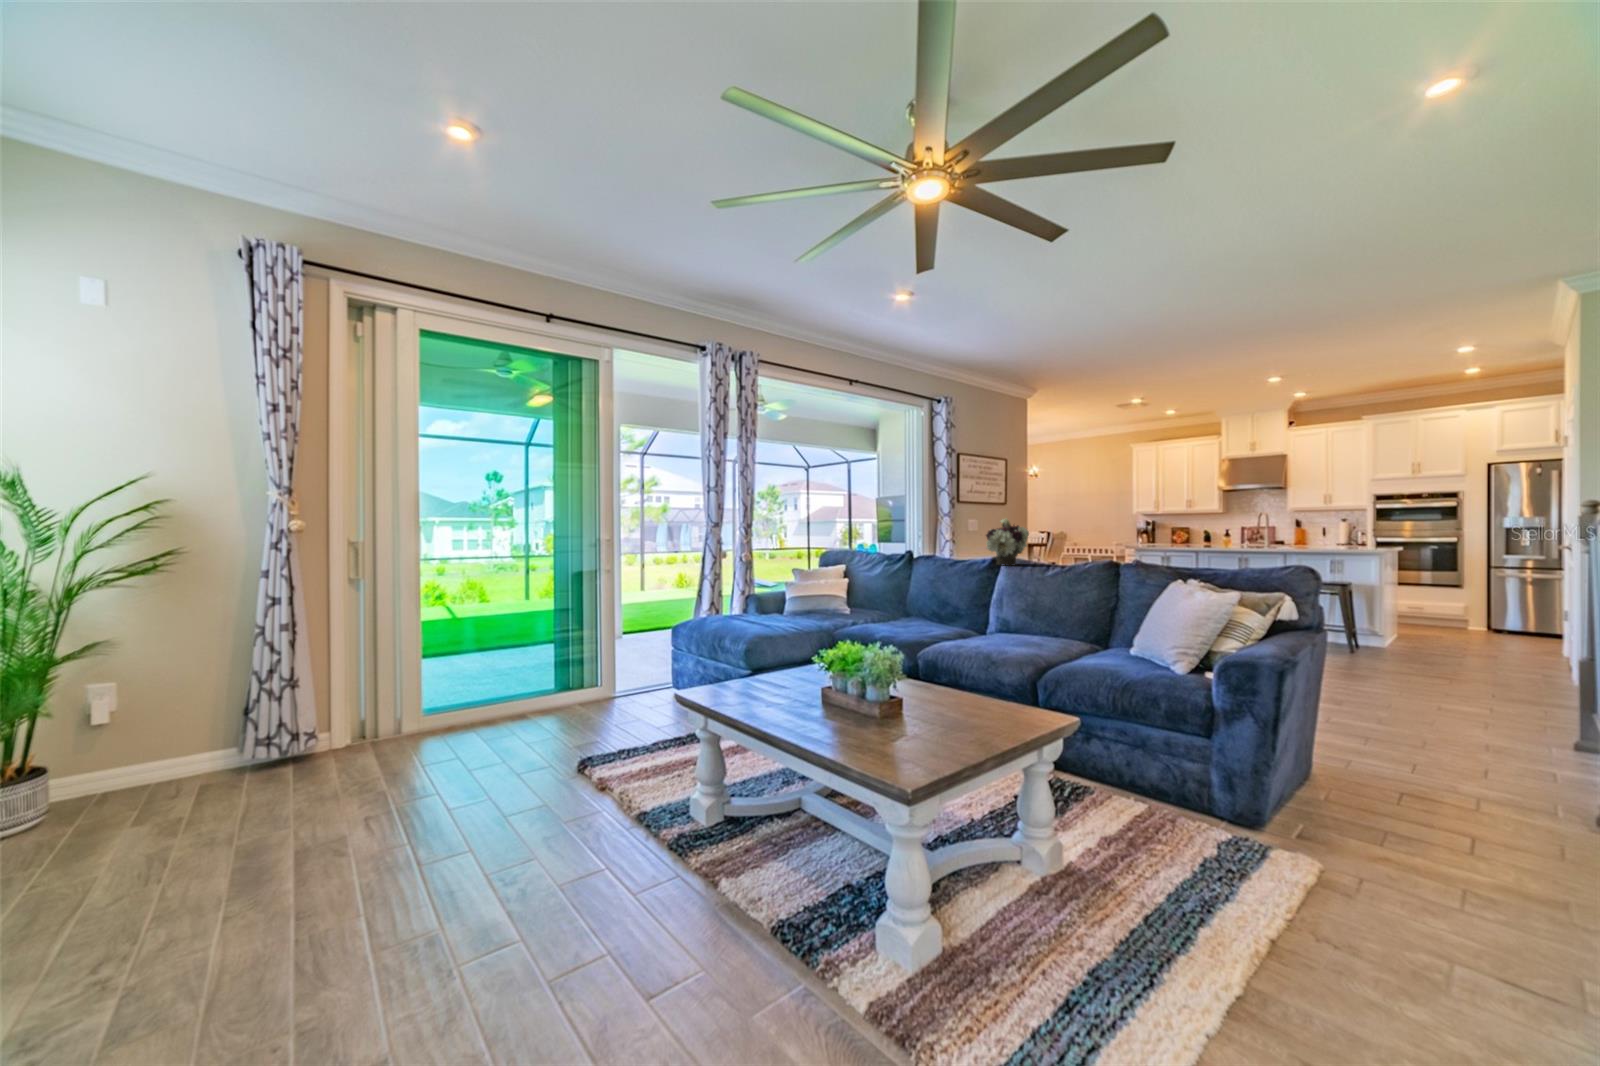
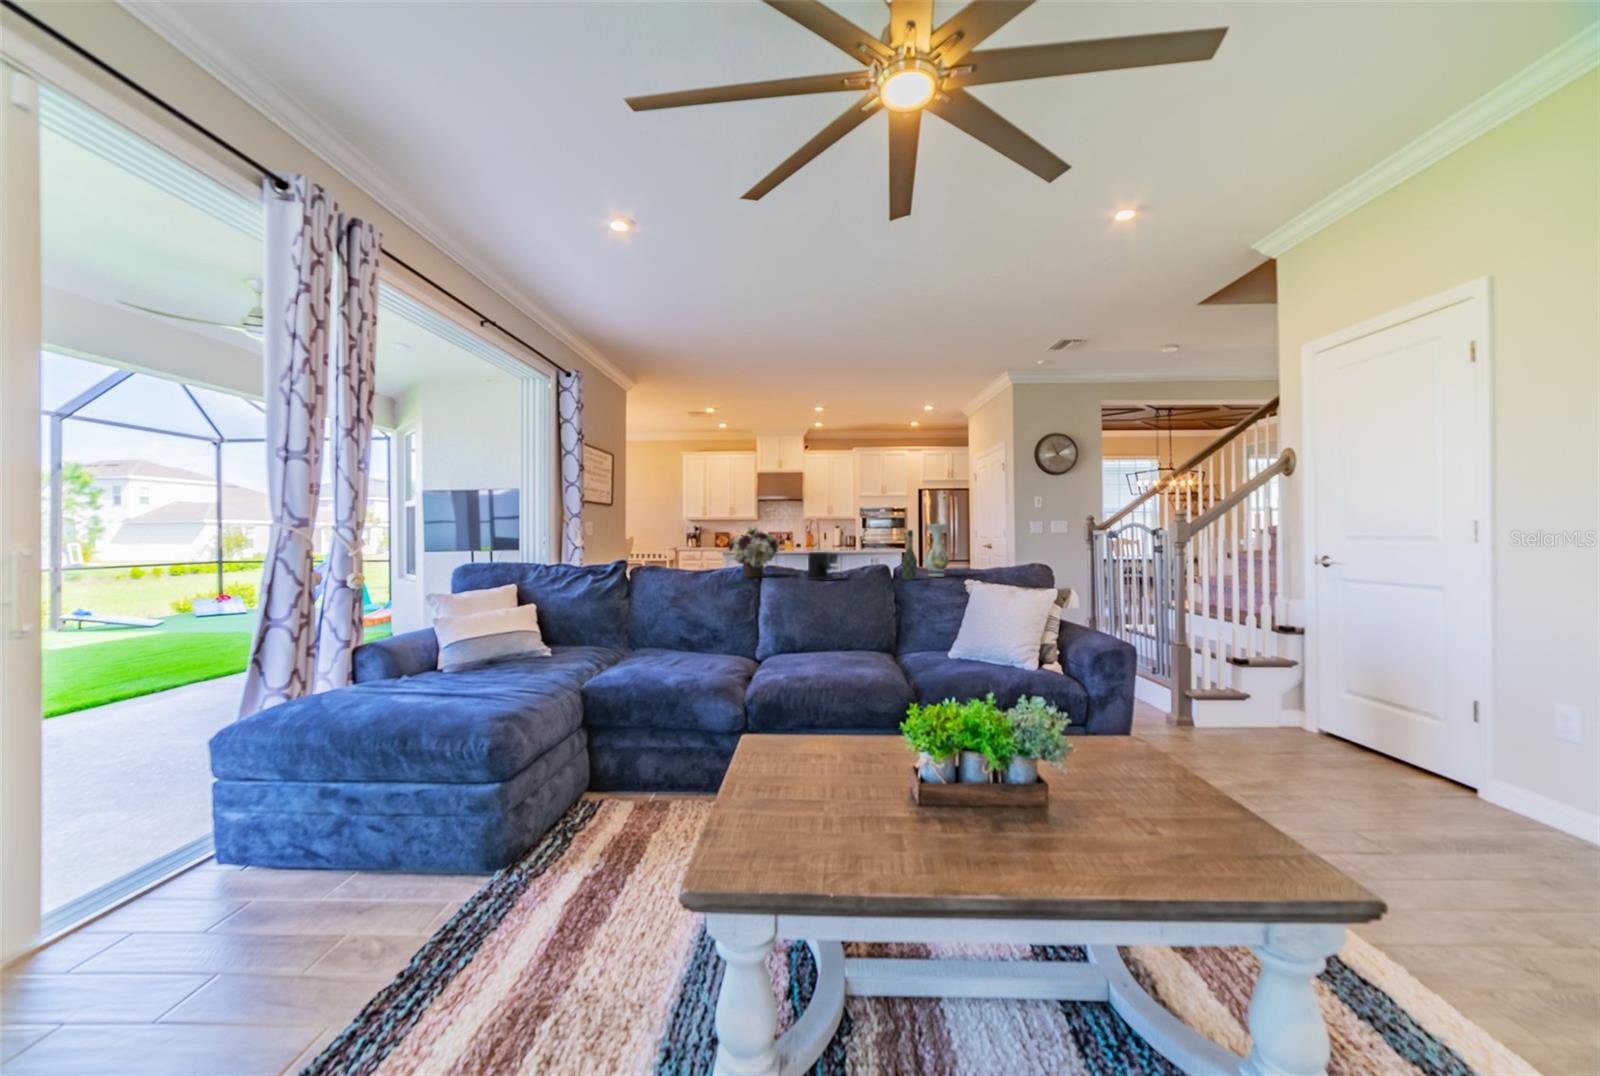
vase: none [1221,509,1259,574] -> present [924,524,949,577]
wine bottle: none [1159,518,1180,574] -> present [902,530,918,580]
coffee maker: none [1044,543,1086,570] -> present [808,552,838,581]

